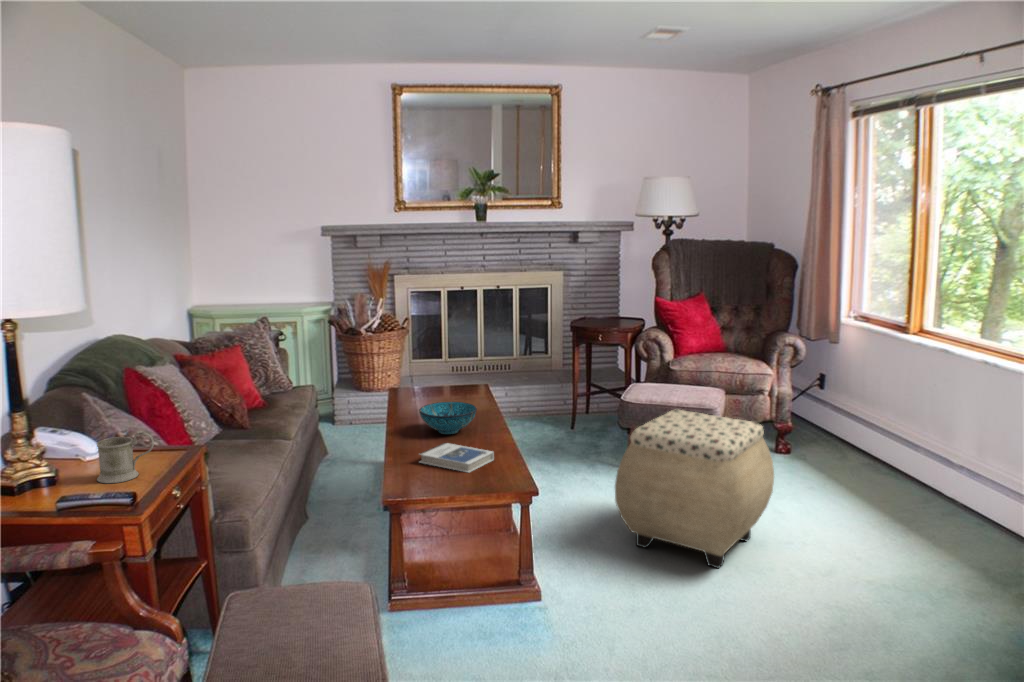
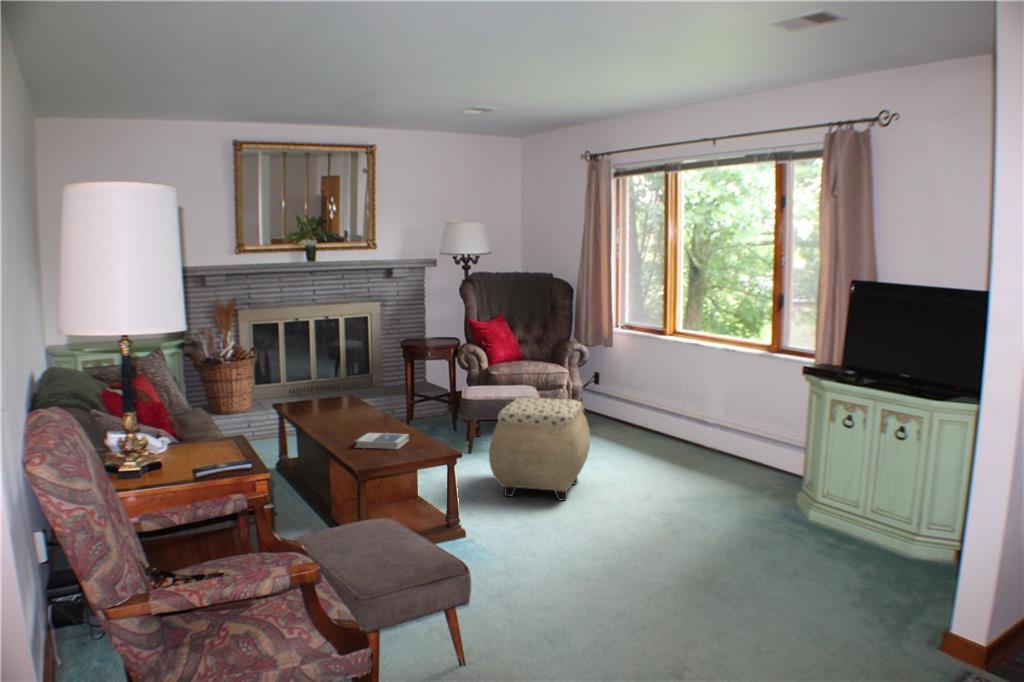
decorative bowl: present [419,402,477,434] -> none [332,406,377,430]
mug: present [97,431,154,483] -> none [191,422,230,459]

